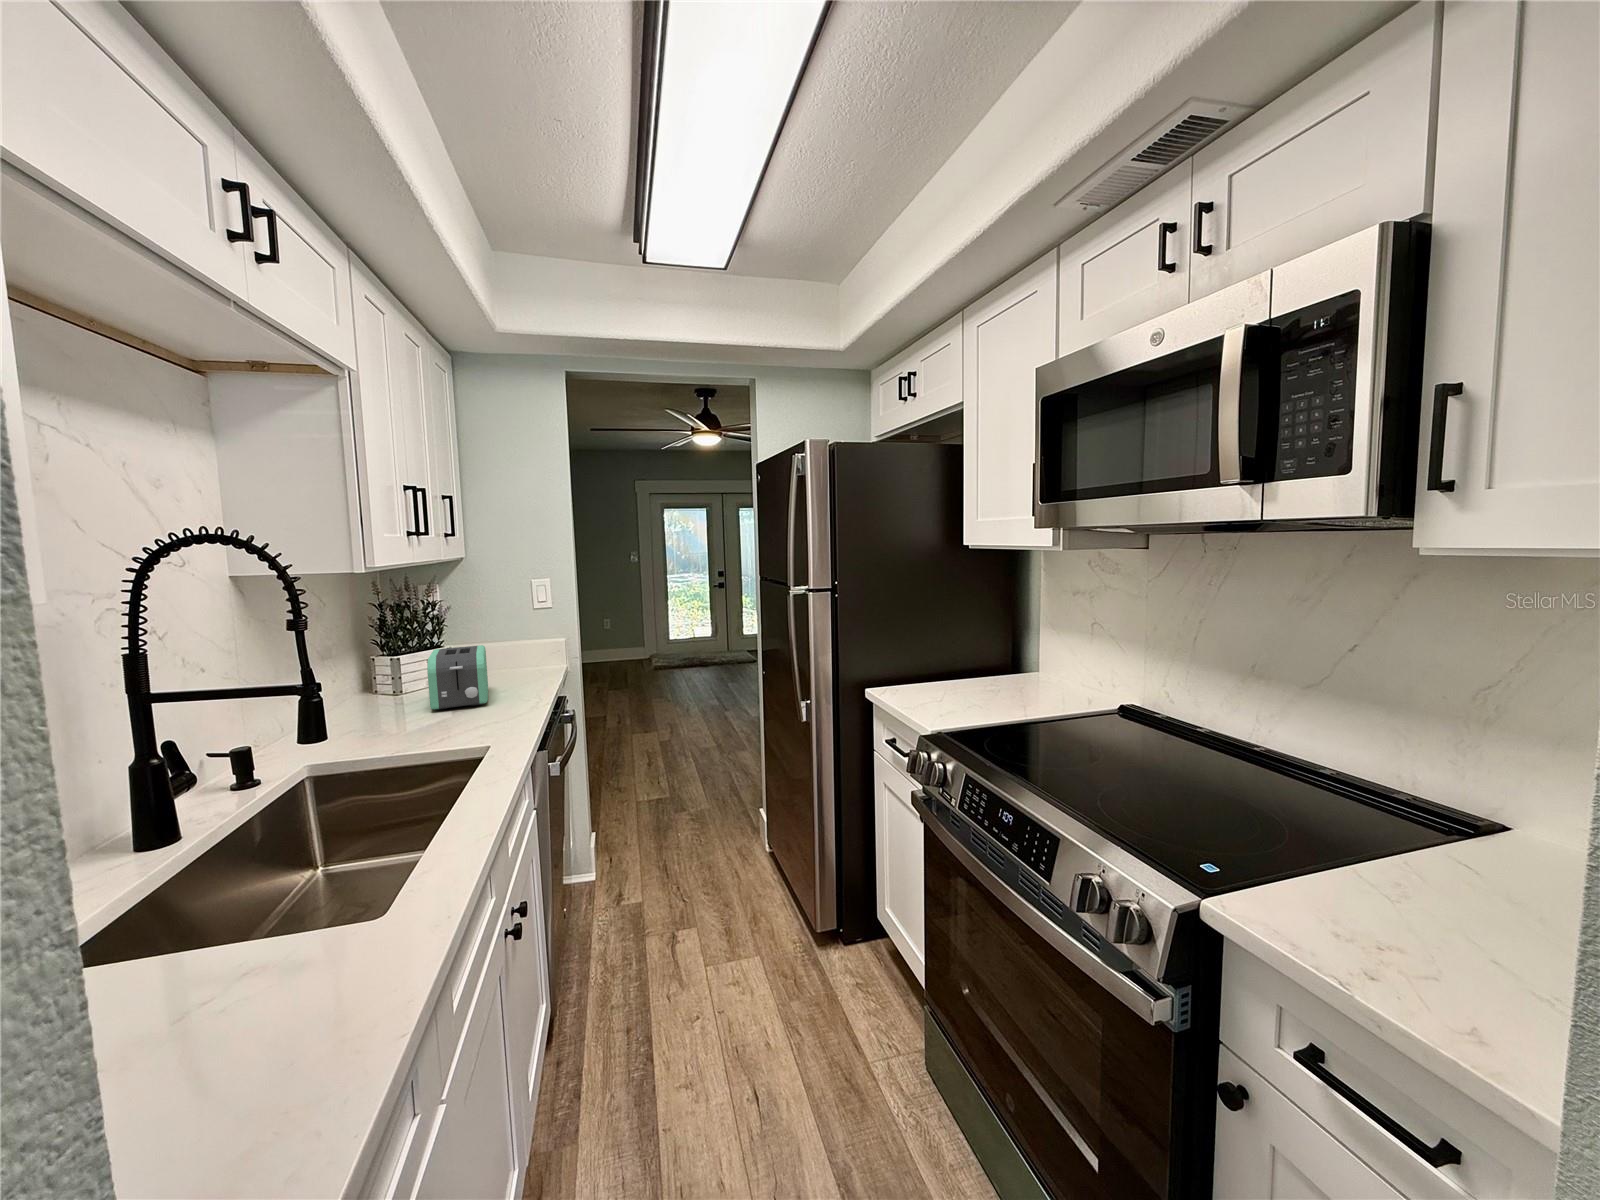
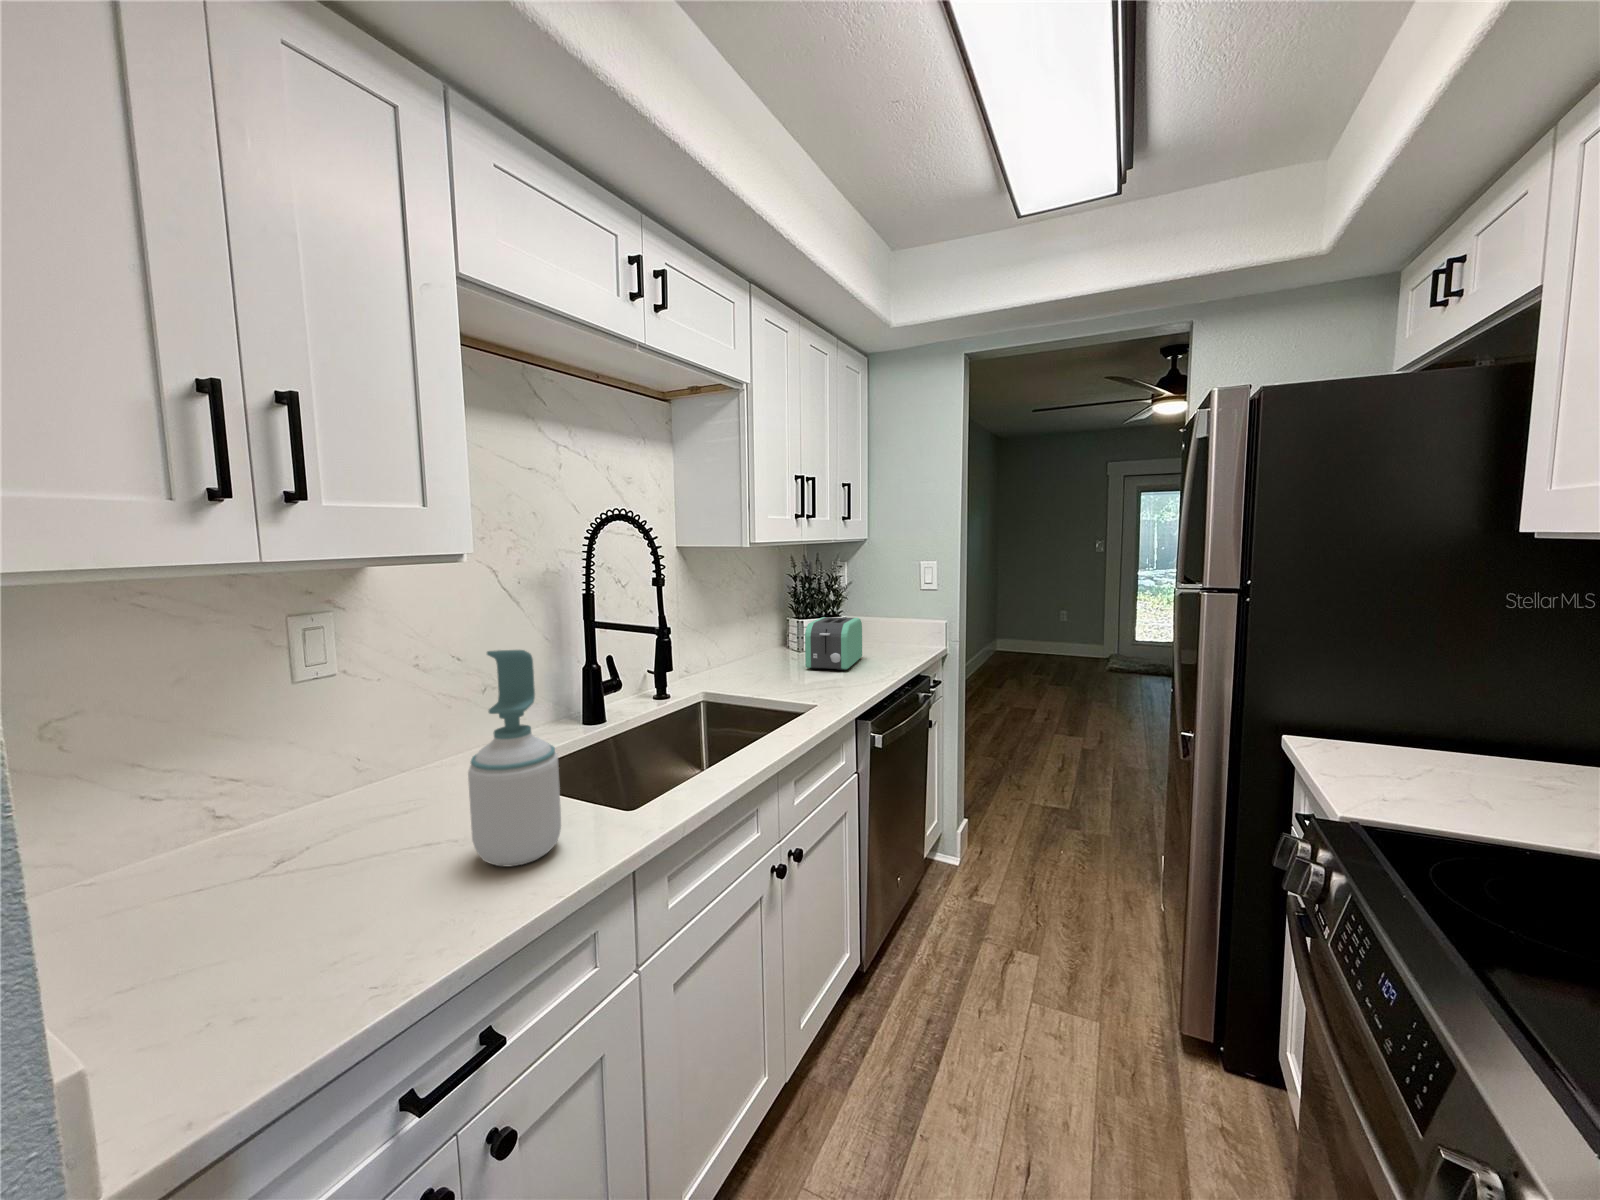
soap bottle: none [156,739,332,1079] -> present [468,650,561,866]

